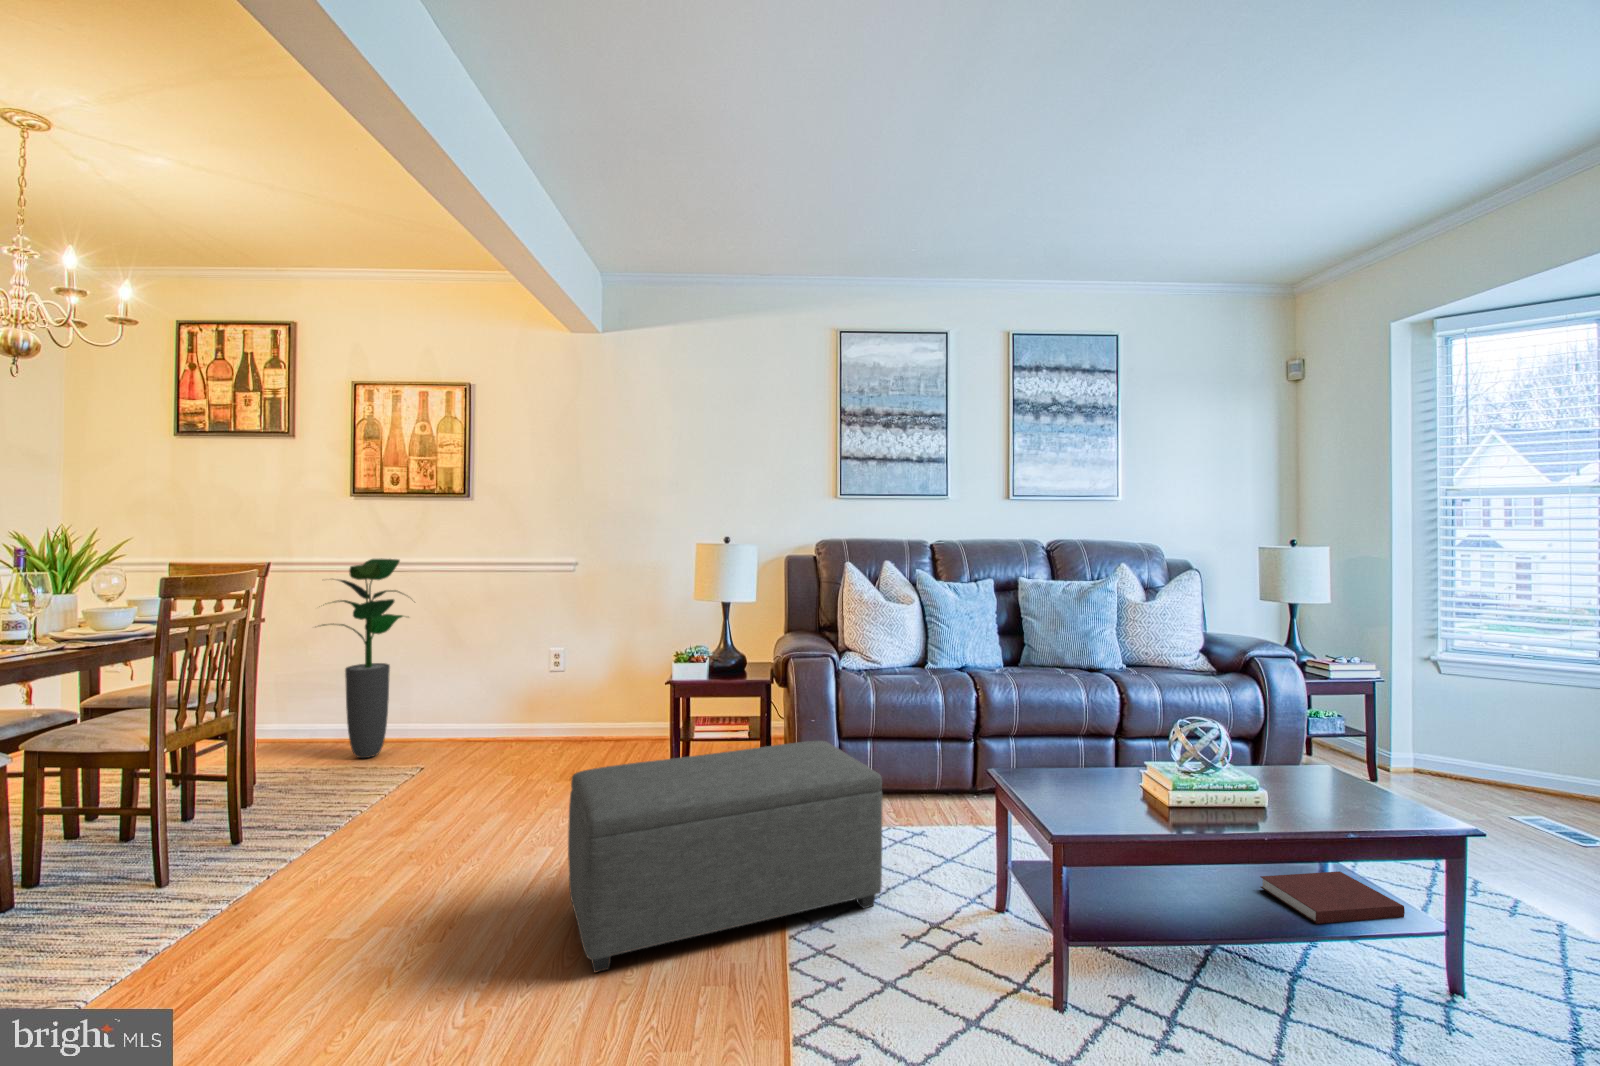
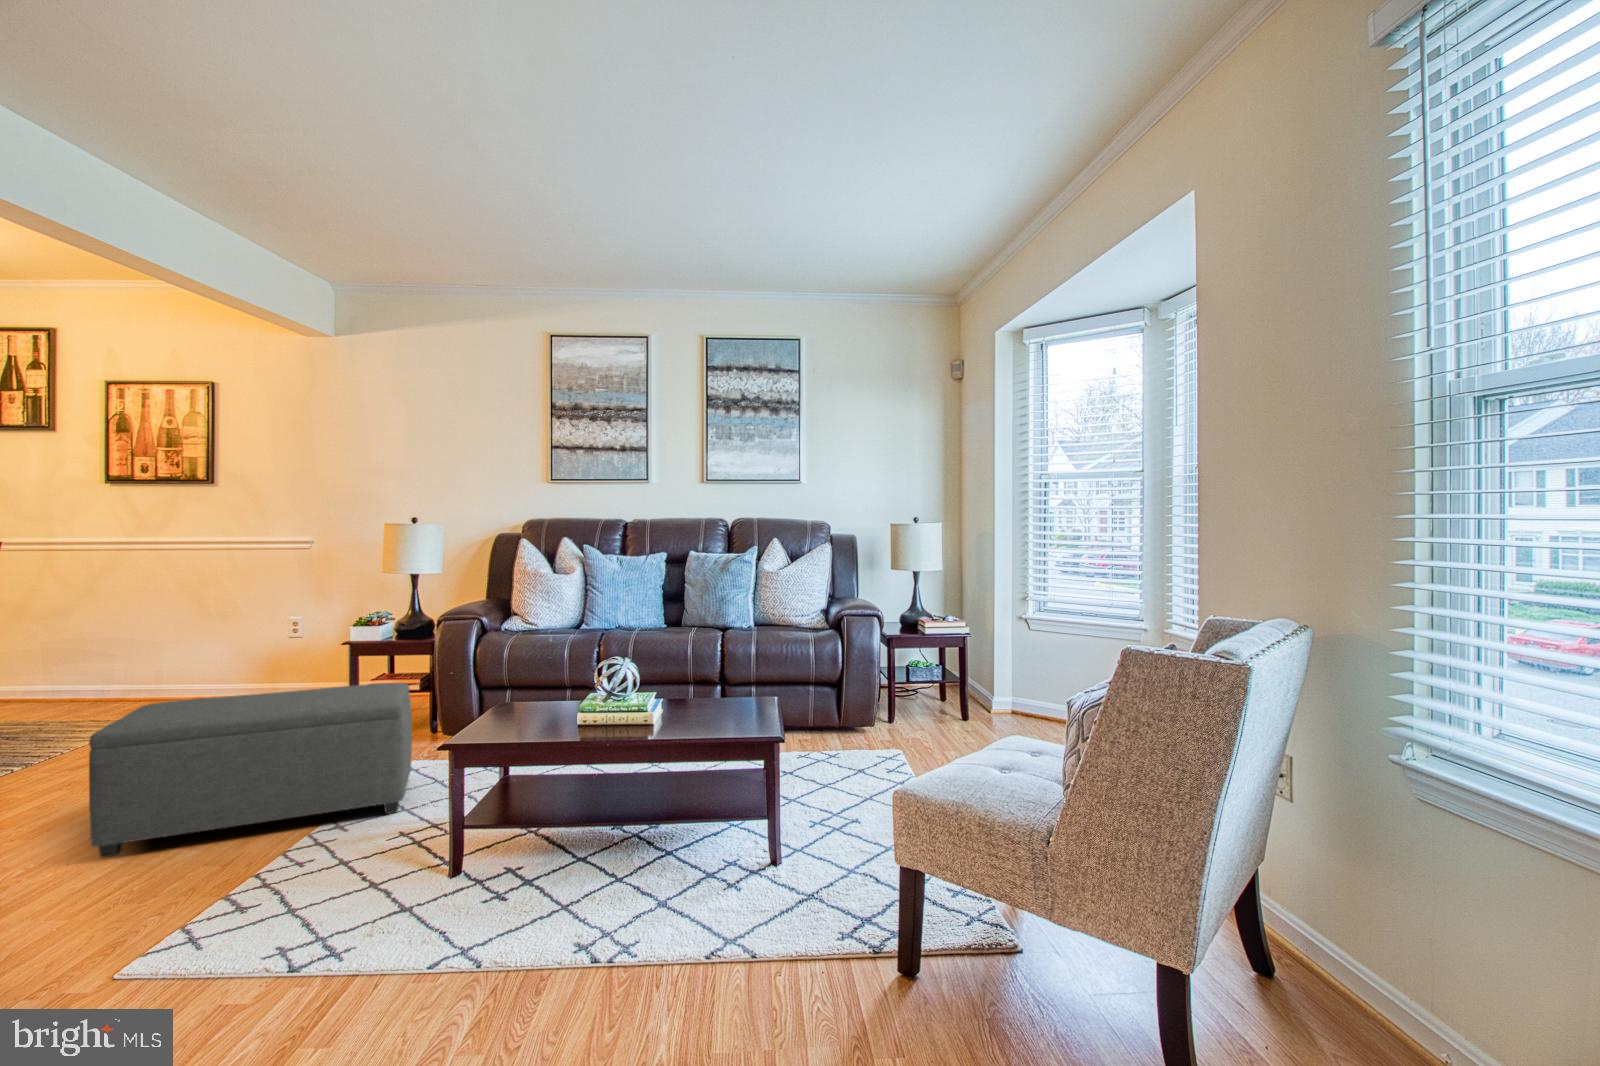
potted plant: present [322,558,403,758] -> none [47,539,160,714]
notebook: present [1260,871,1405,924] -> none [665,774,743,809]

